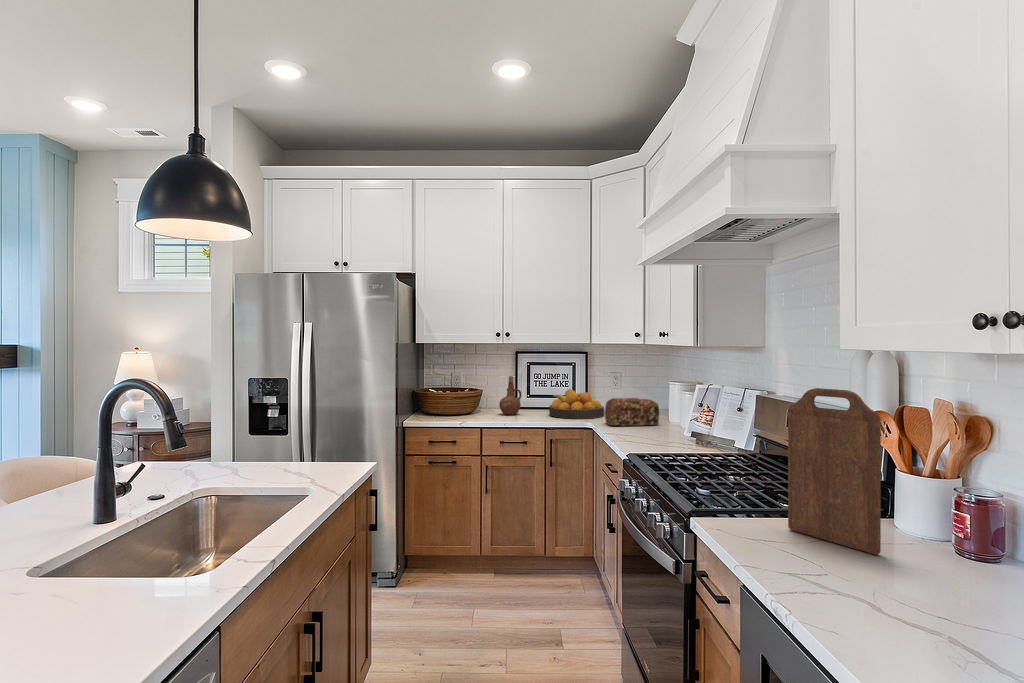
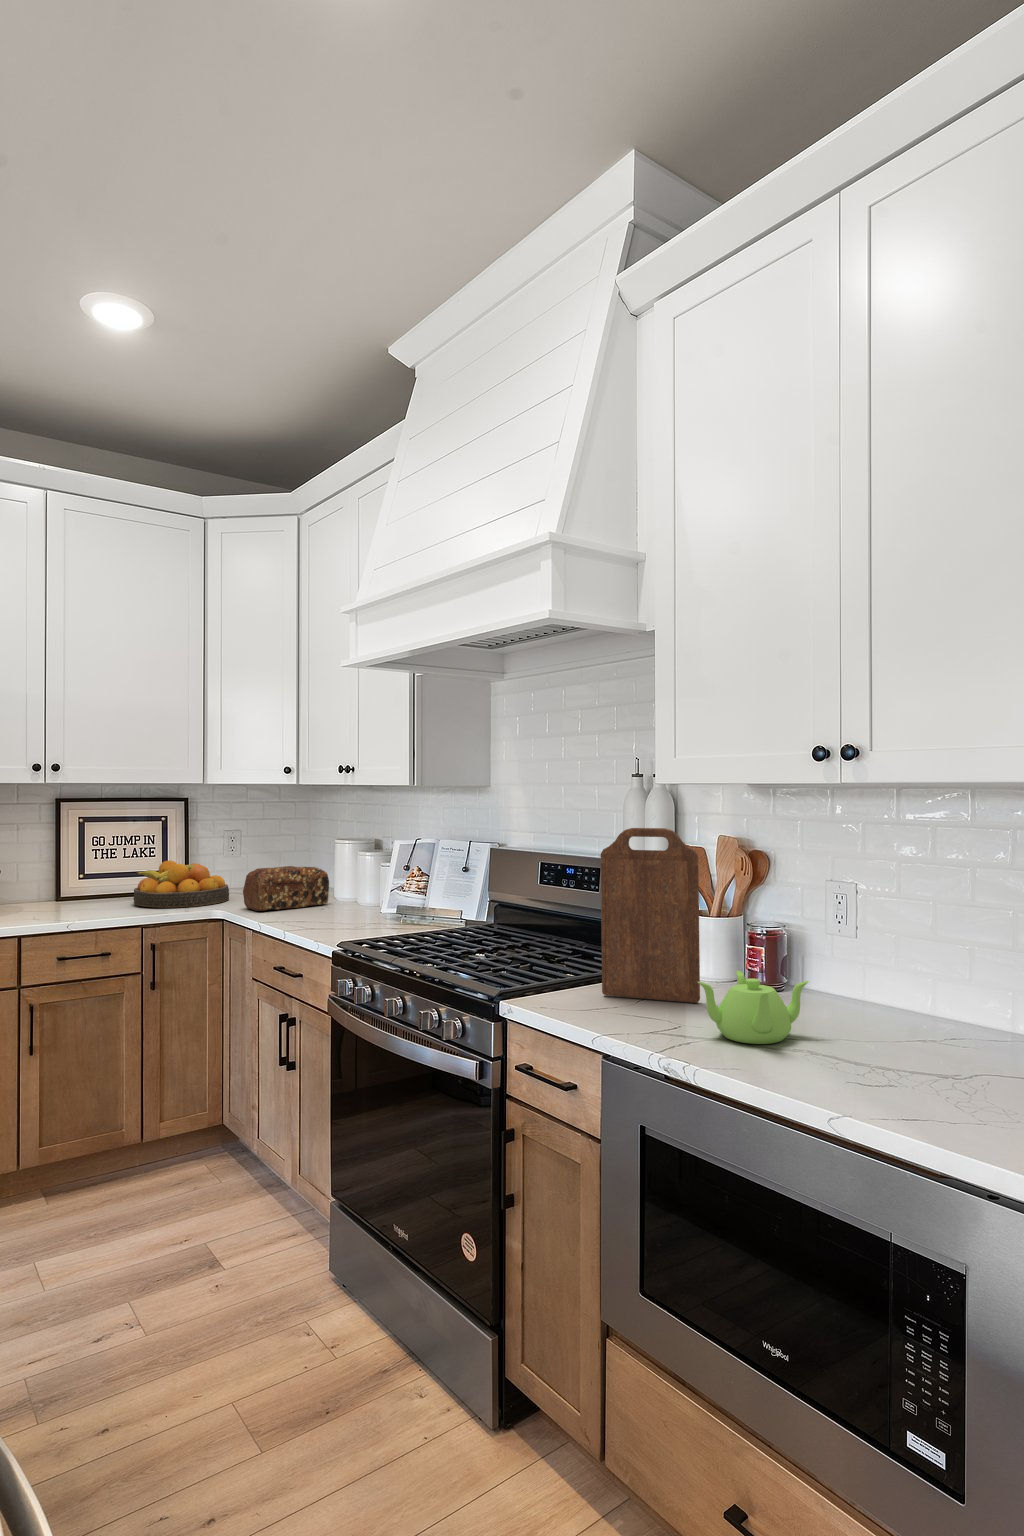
ceramic pitcher: present [499,376,521,415] -> none [37,843,80,911]
teapot: none [842,534,979,618] -> present [698,971,809,1044]

